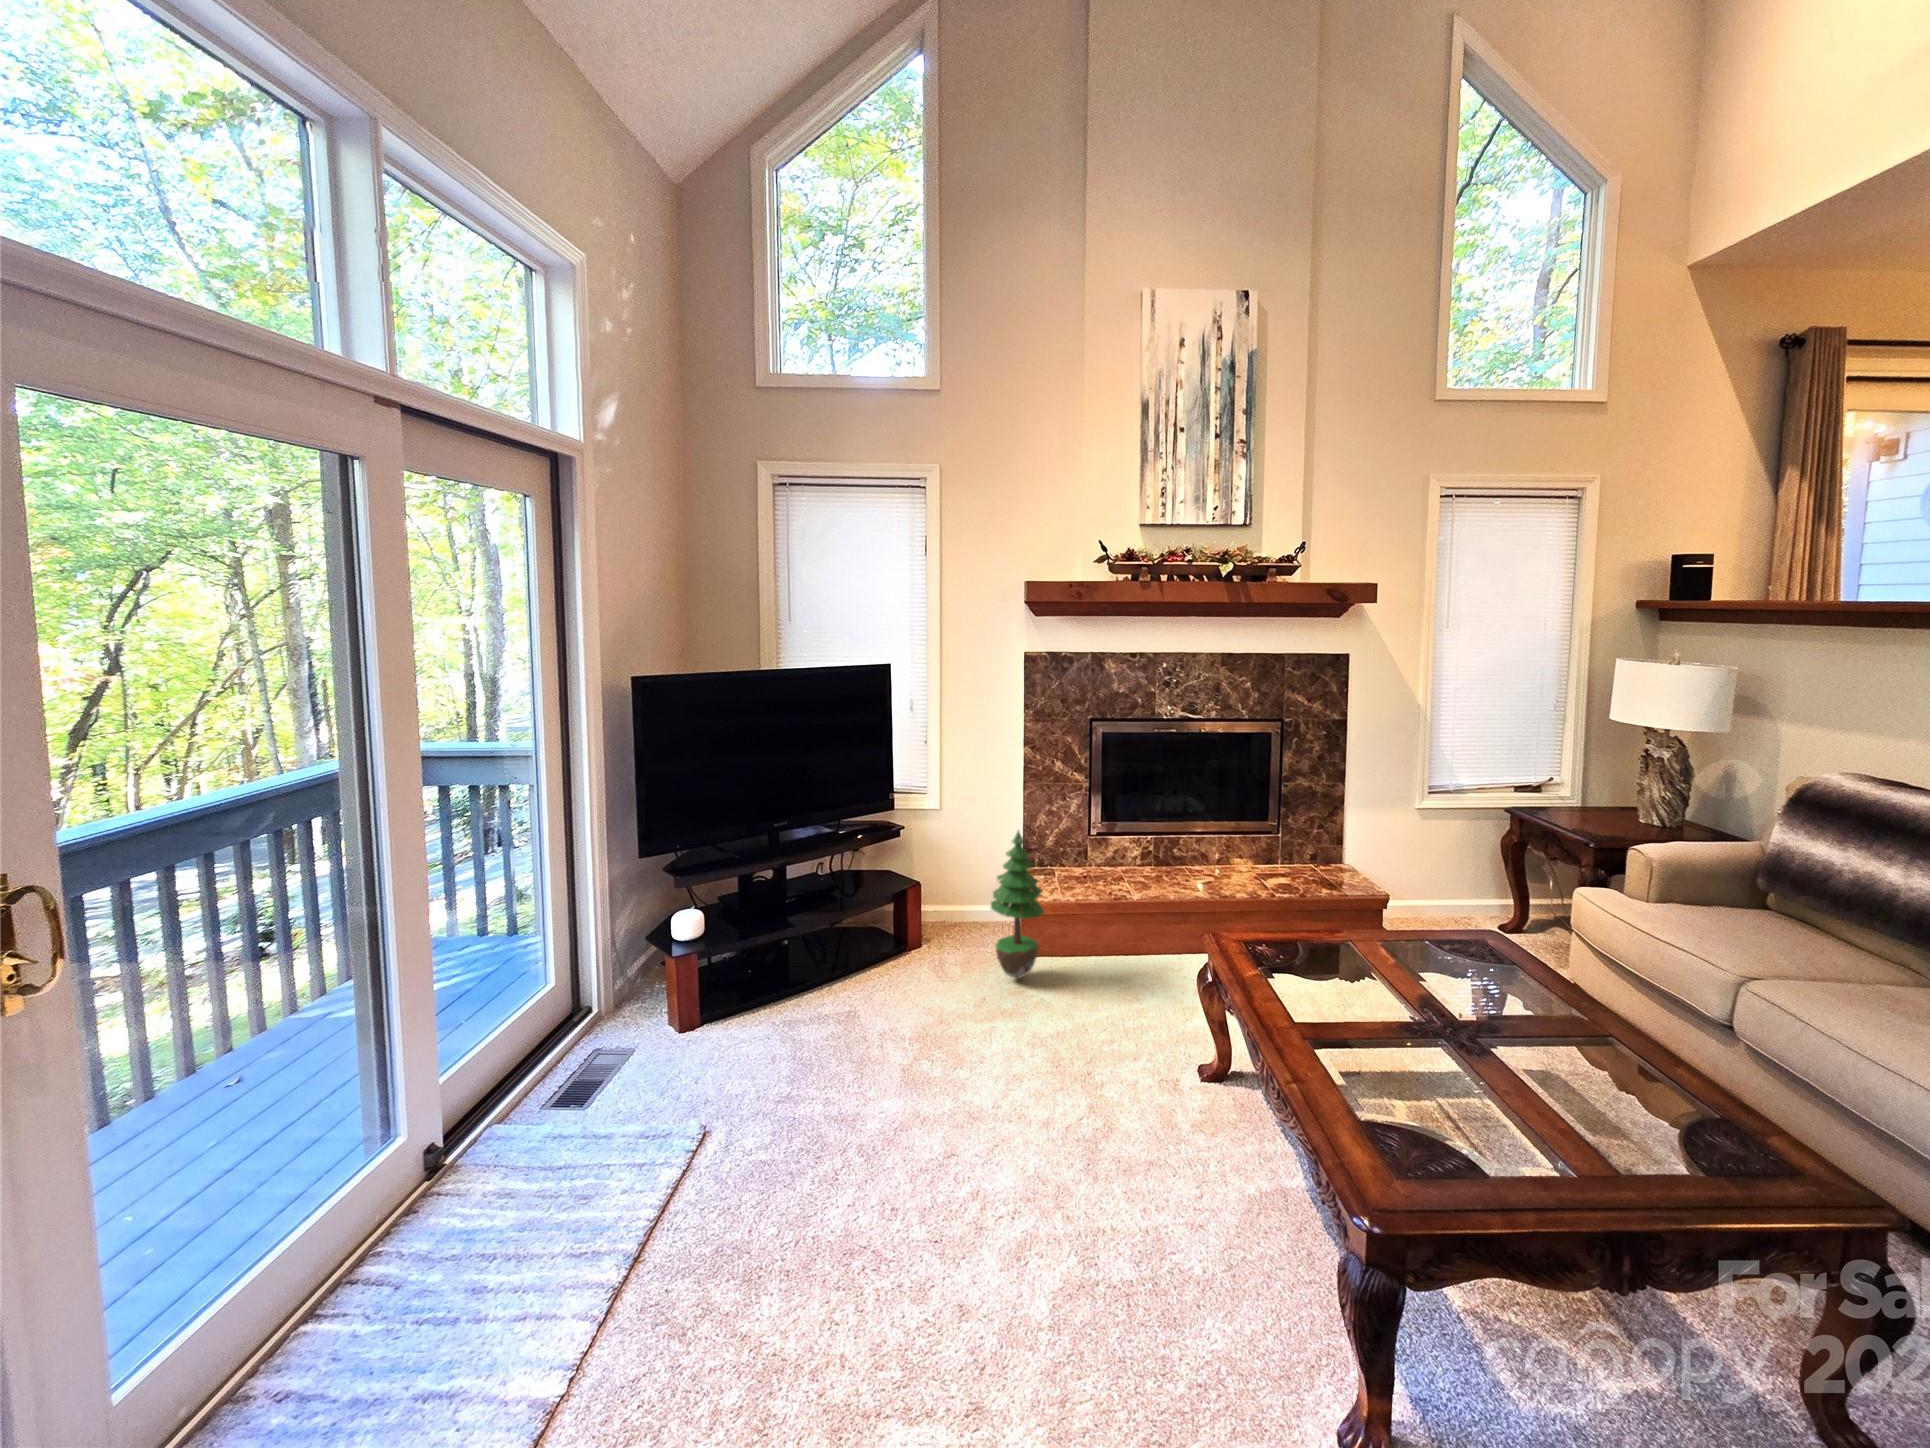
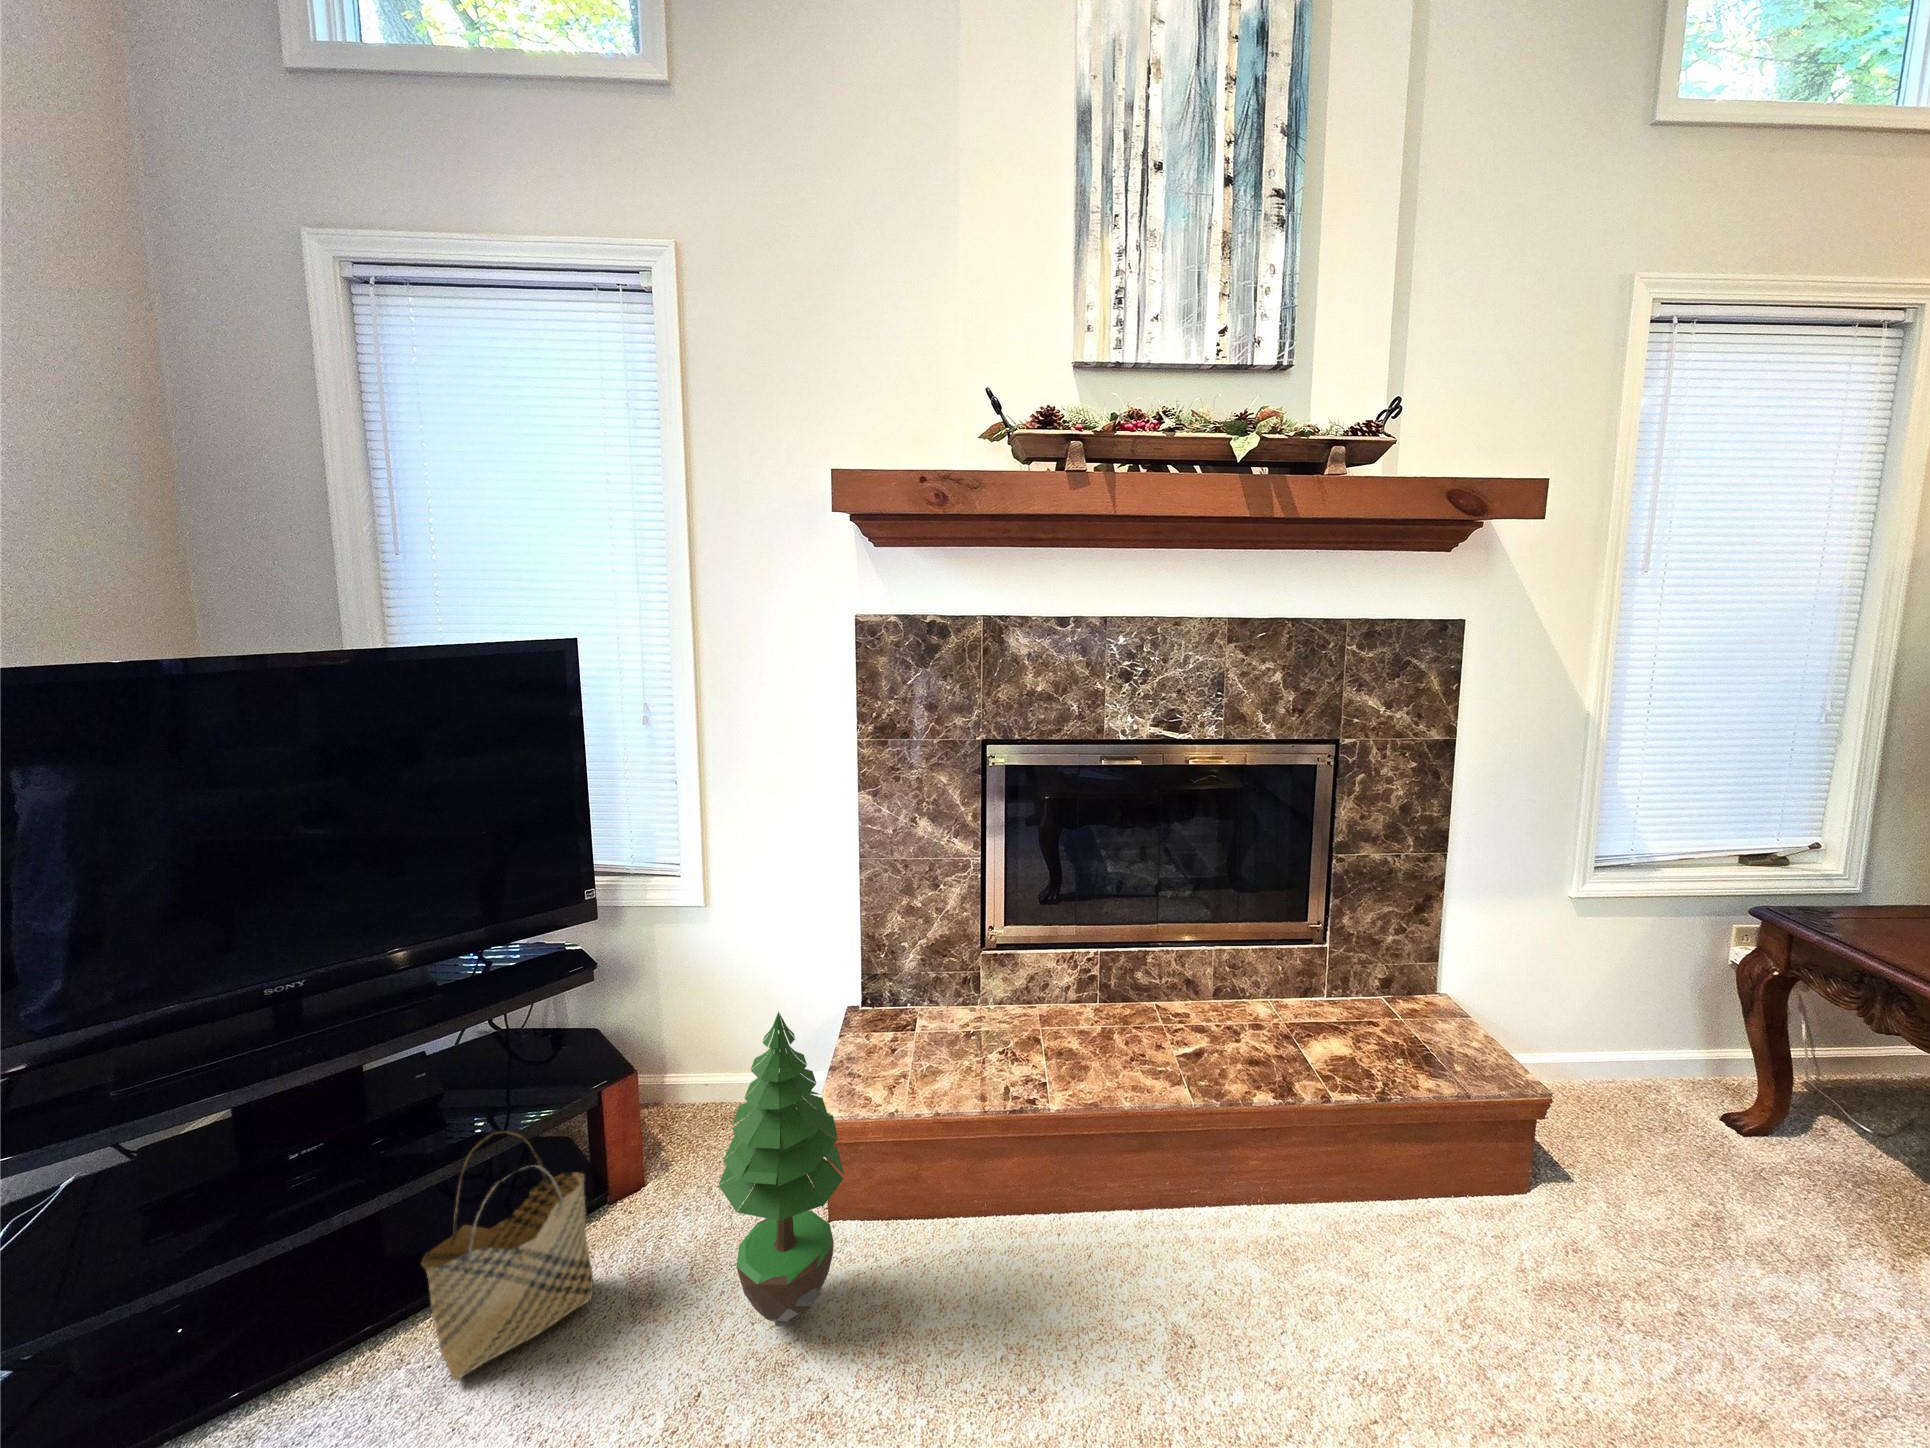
woven basket: none [864,890,923,992] -> present [422,1131,593,1381]

